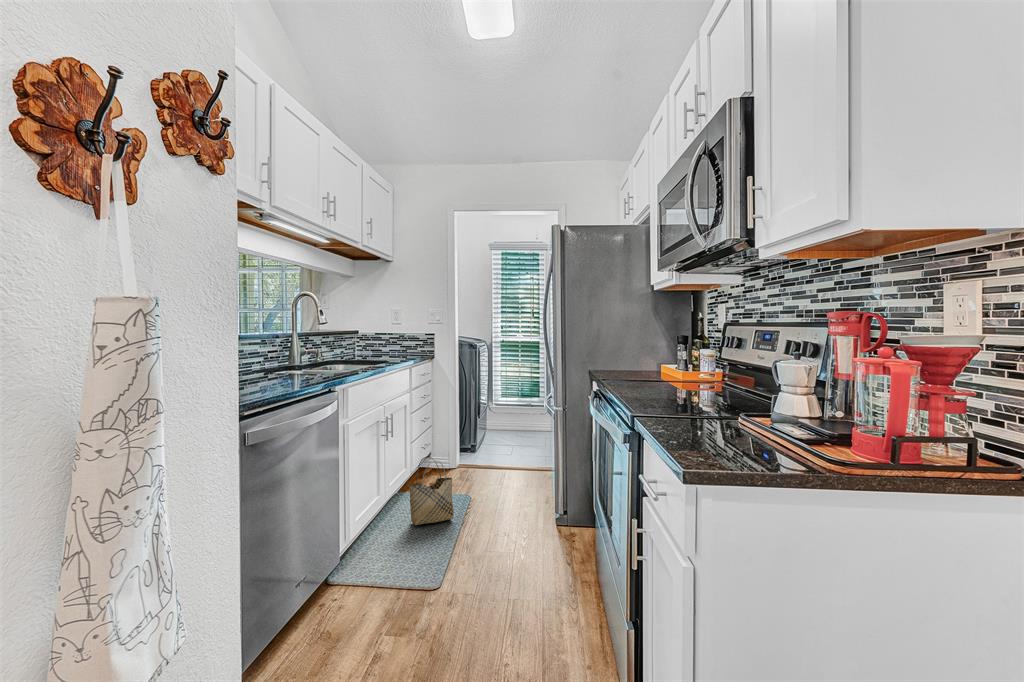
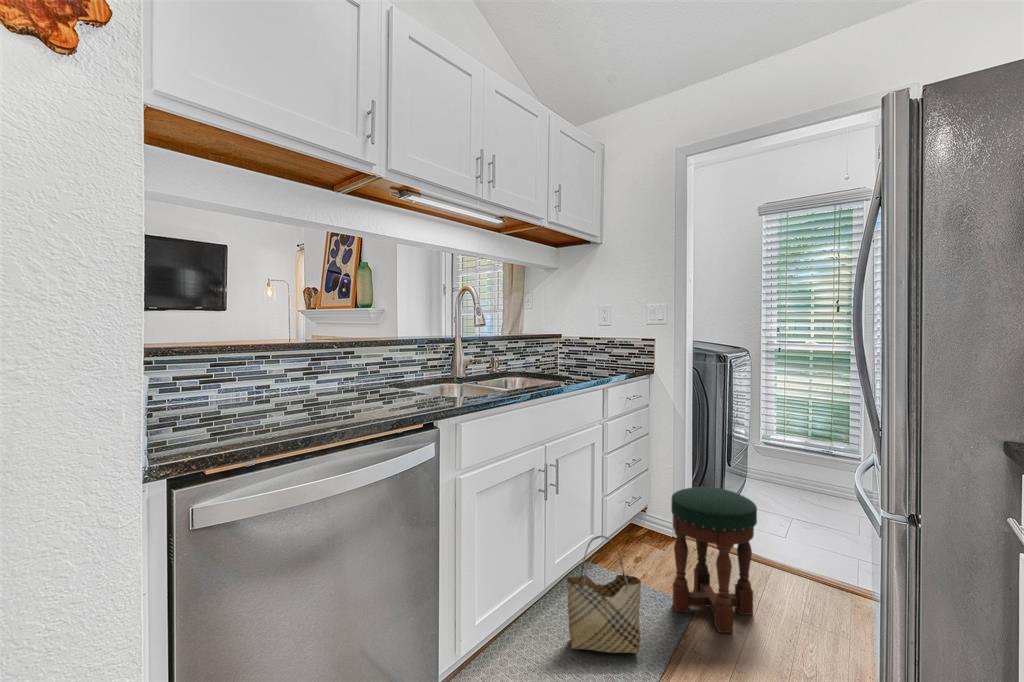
stool: none [460,424,508,503] -> present [671,487,757,633]

